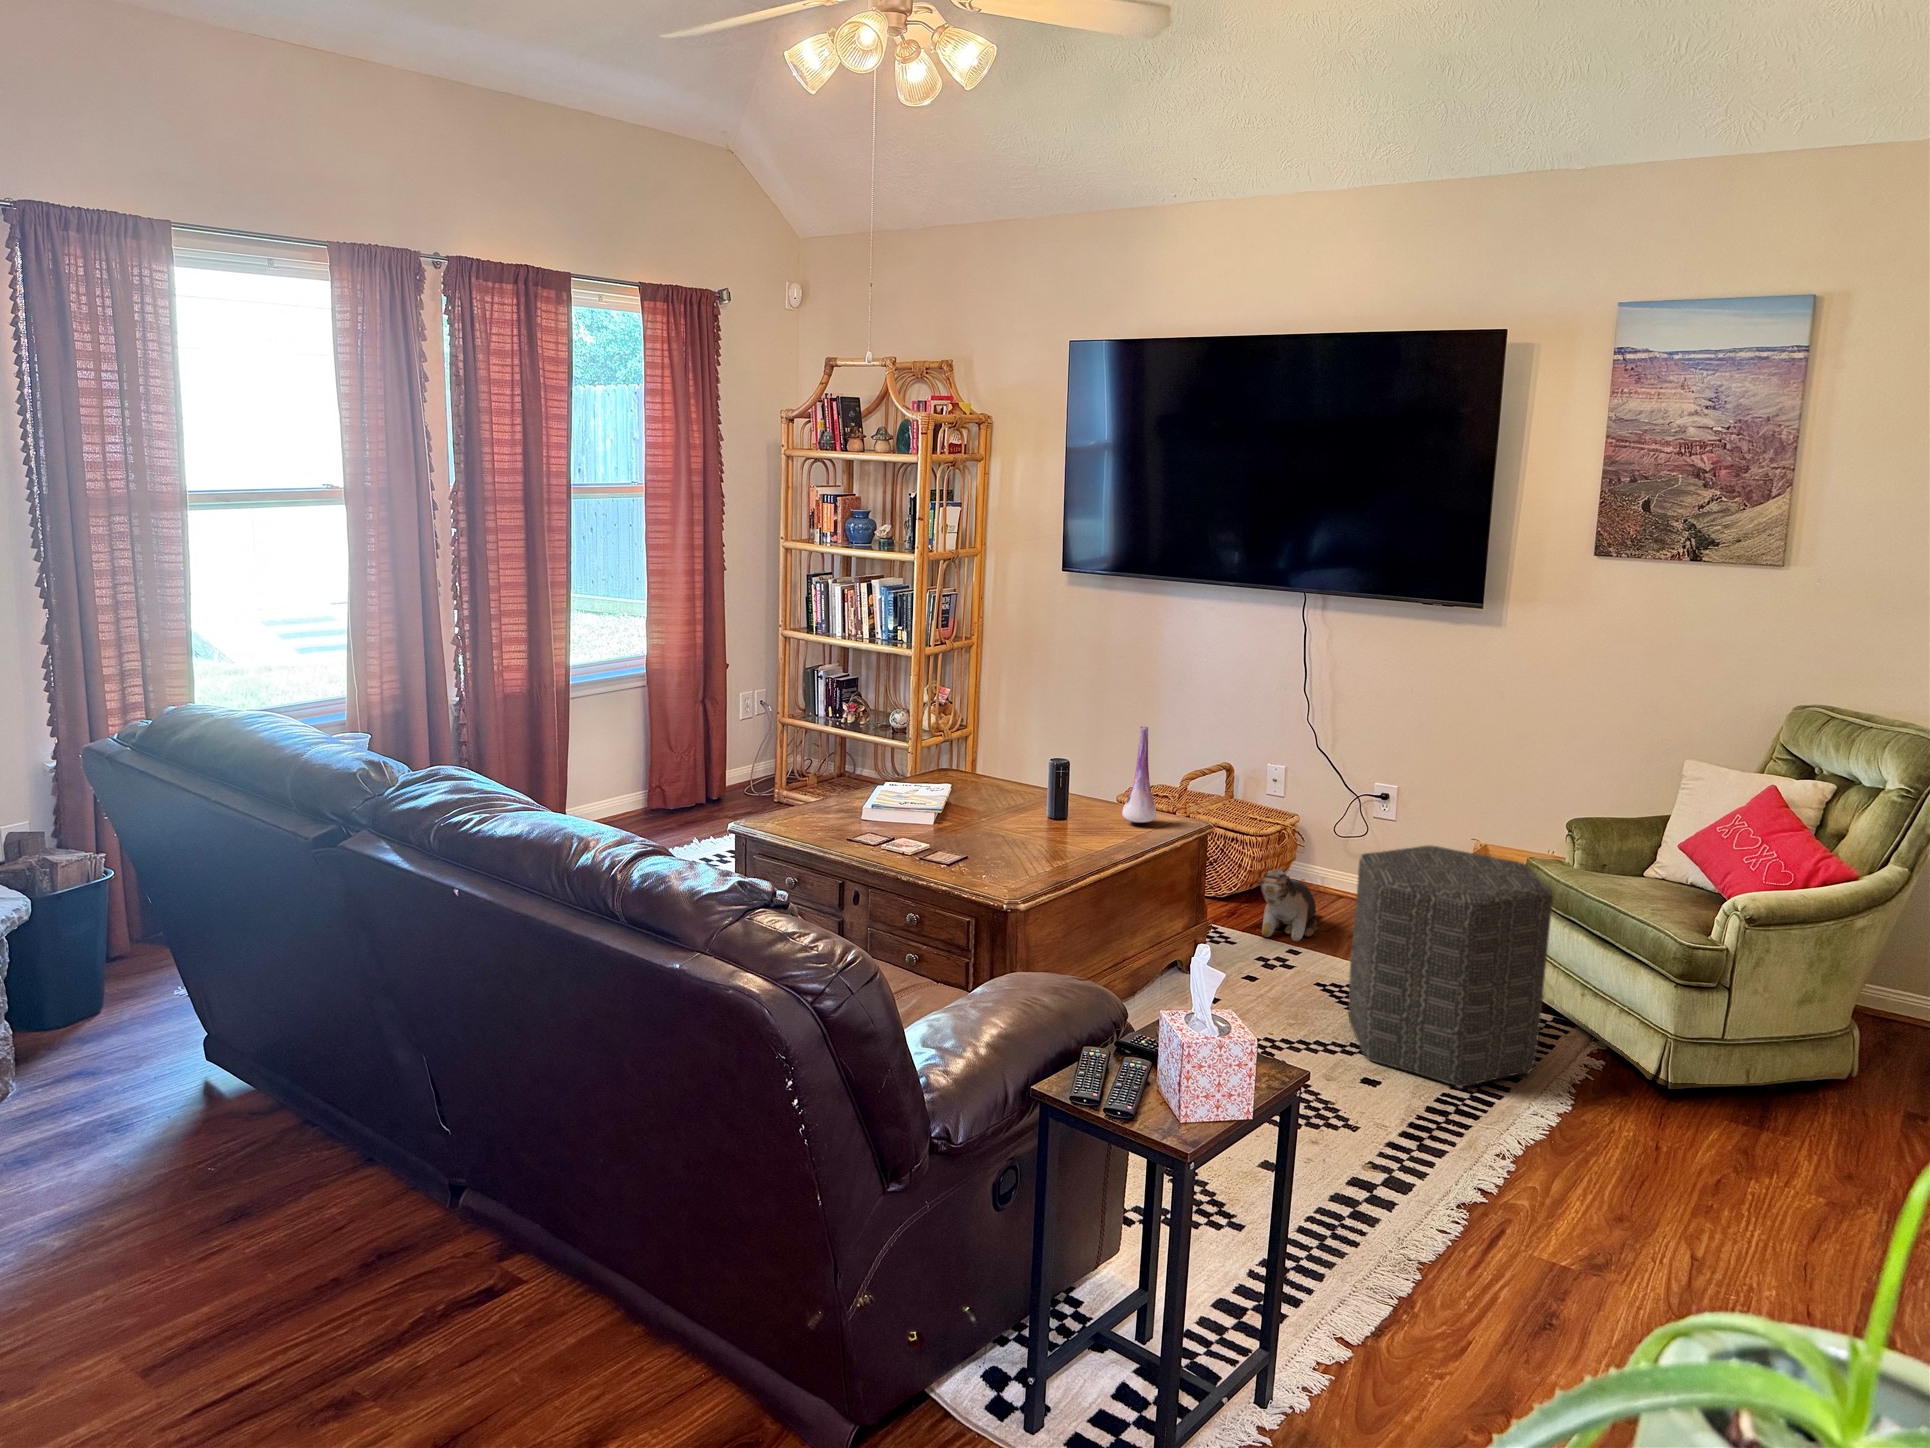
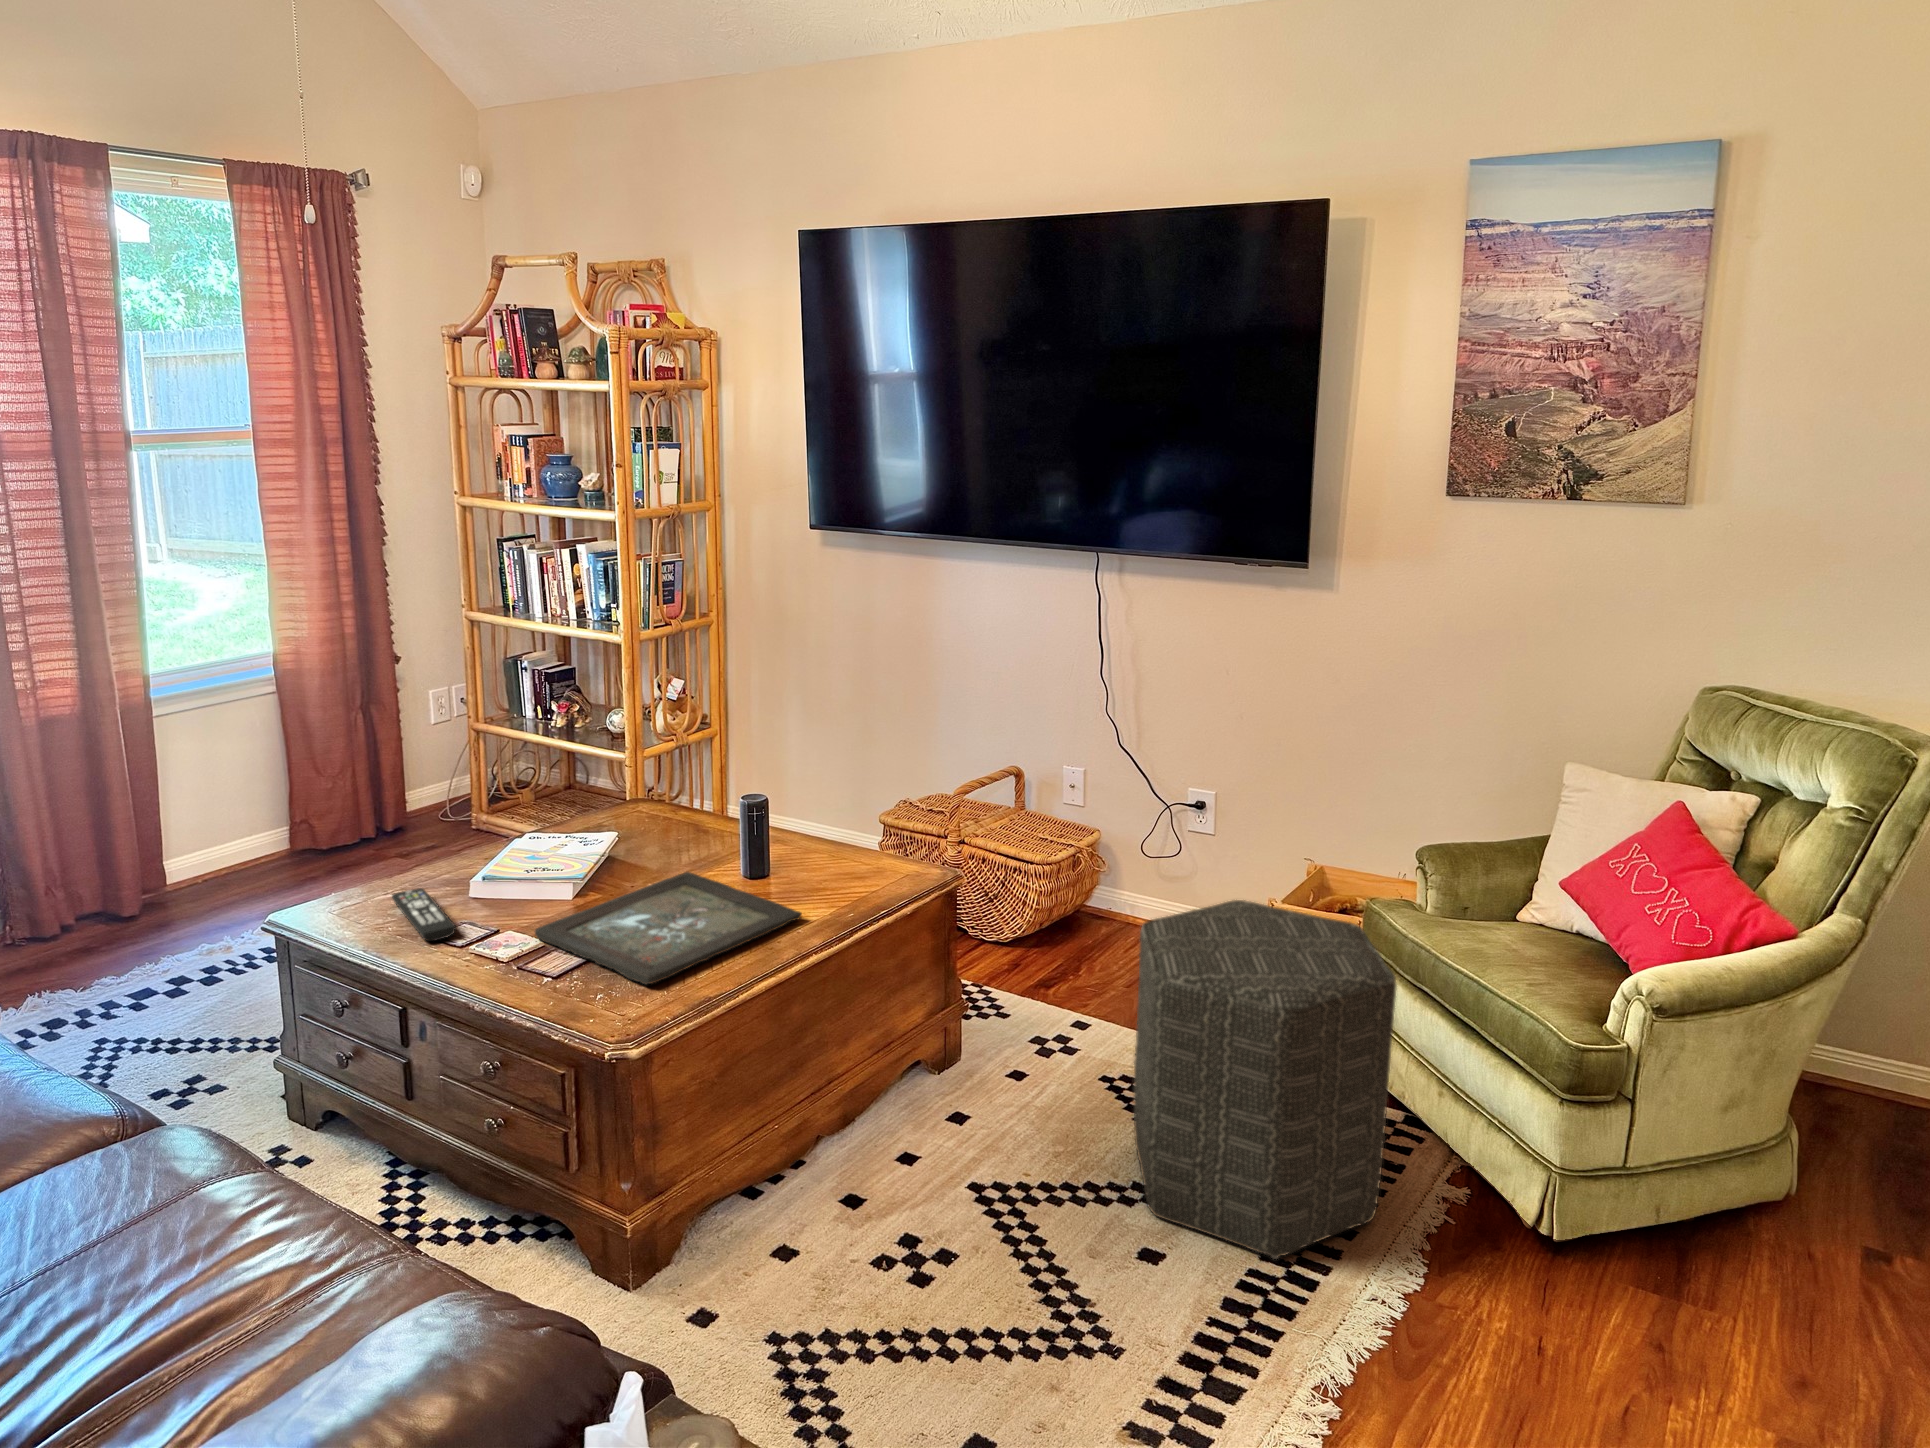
vase: present [1122,727,1156,823] -> none [823,748,877,882]
tray: none [927,811,1110,871] -> present [535,872,802,984]
remote control: none [815,812,872,842] -> present [392,888,456,941]
plush toy: present [1255,869,1318,941] -> none [1027,916,1116,1008]

